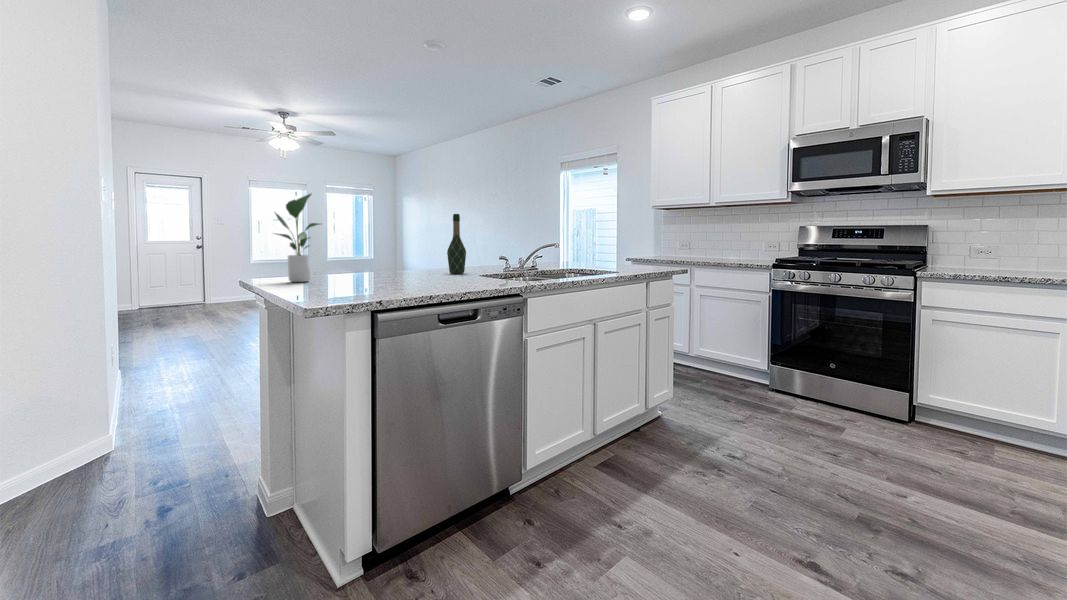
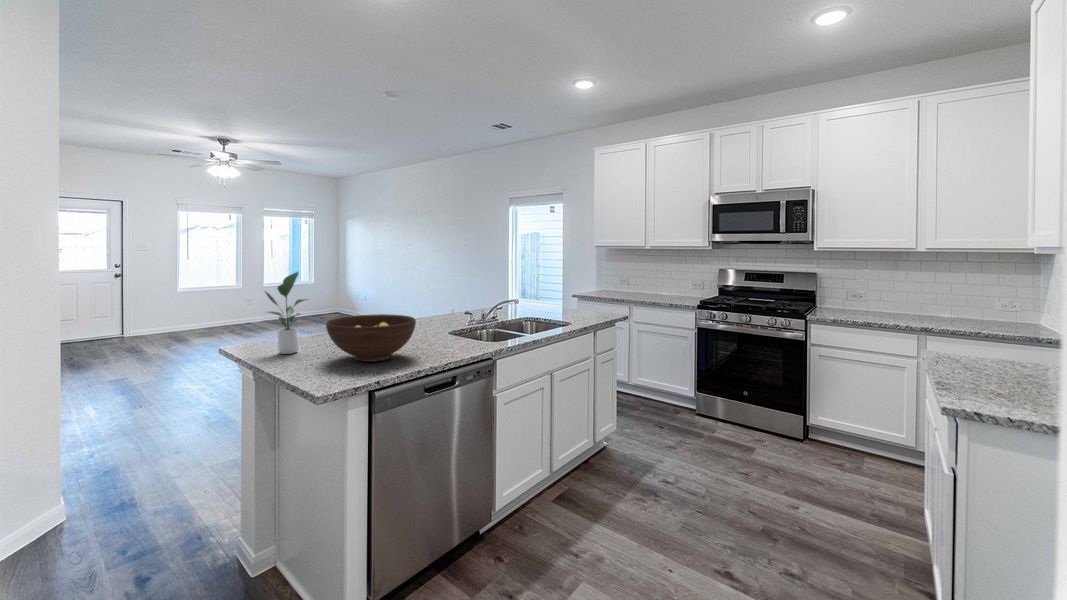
wine bottle: present [447,214,466,274] -> none [415,276,433,330]
fruit bowl: none [332,241,434,287] -> present [326,314,416,362]

